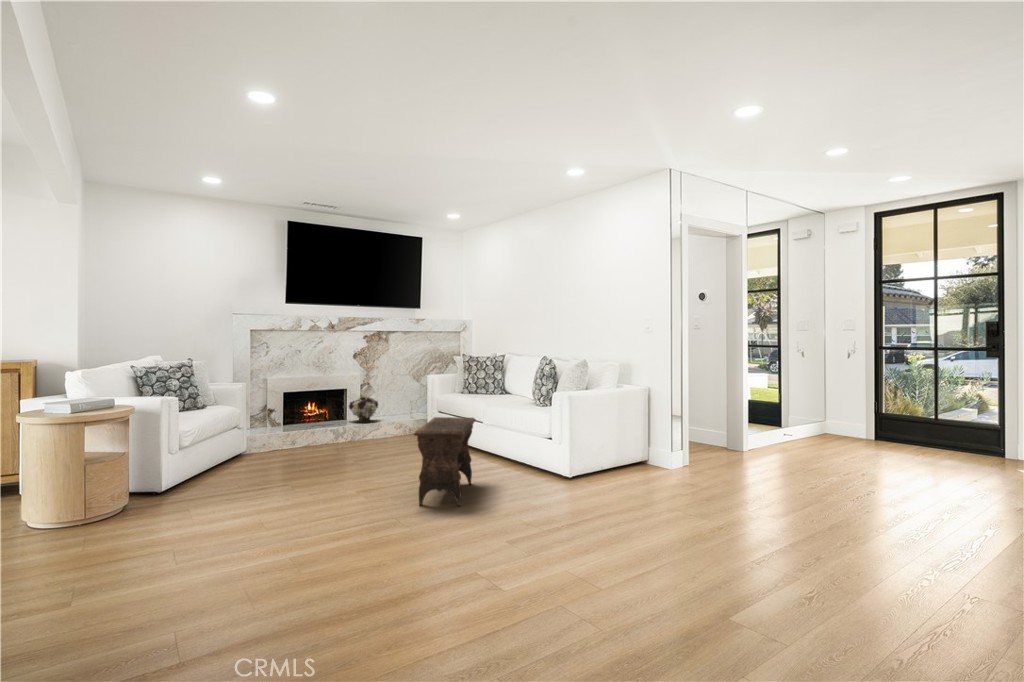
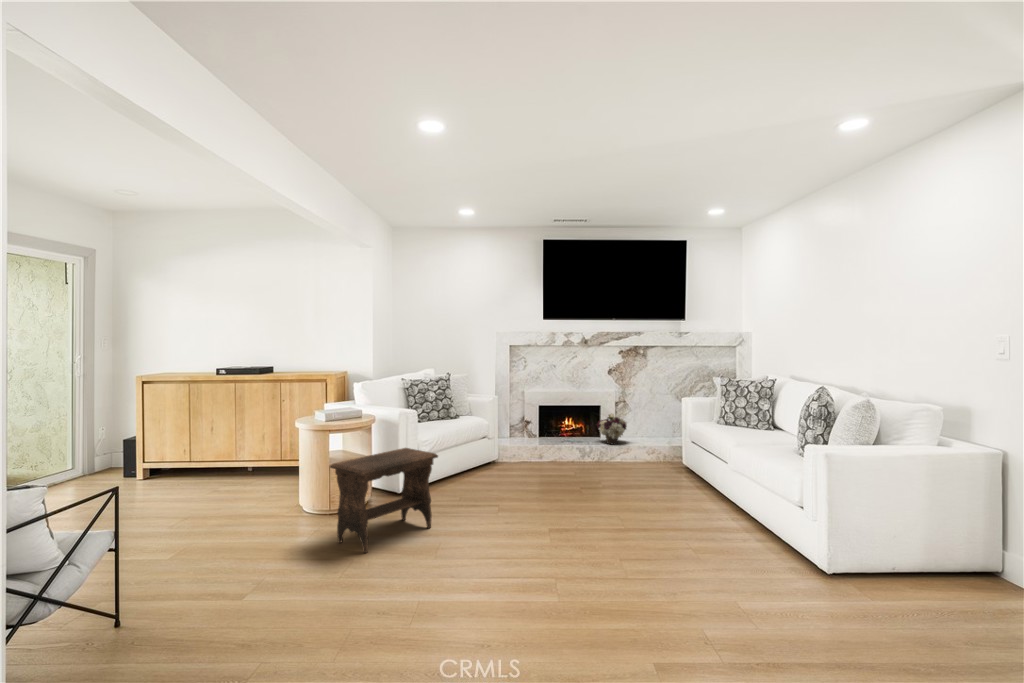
footstool: present [414,417,476,506] -> present [330,448,438,553]

